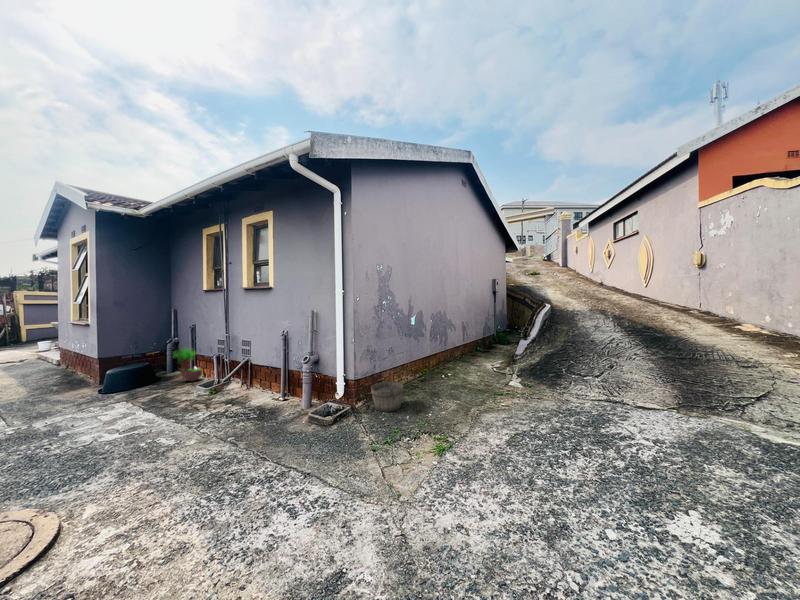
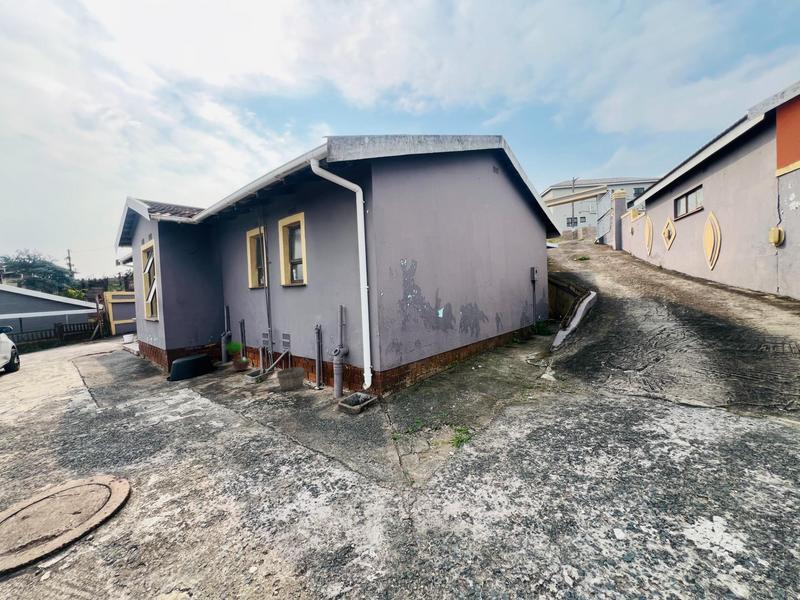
wooden bucket: present [371,381,403,412] -> present [277,367,305,390]

